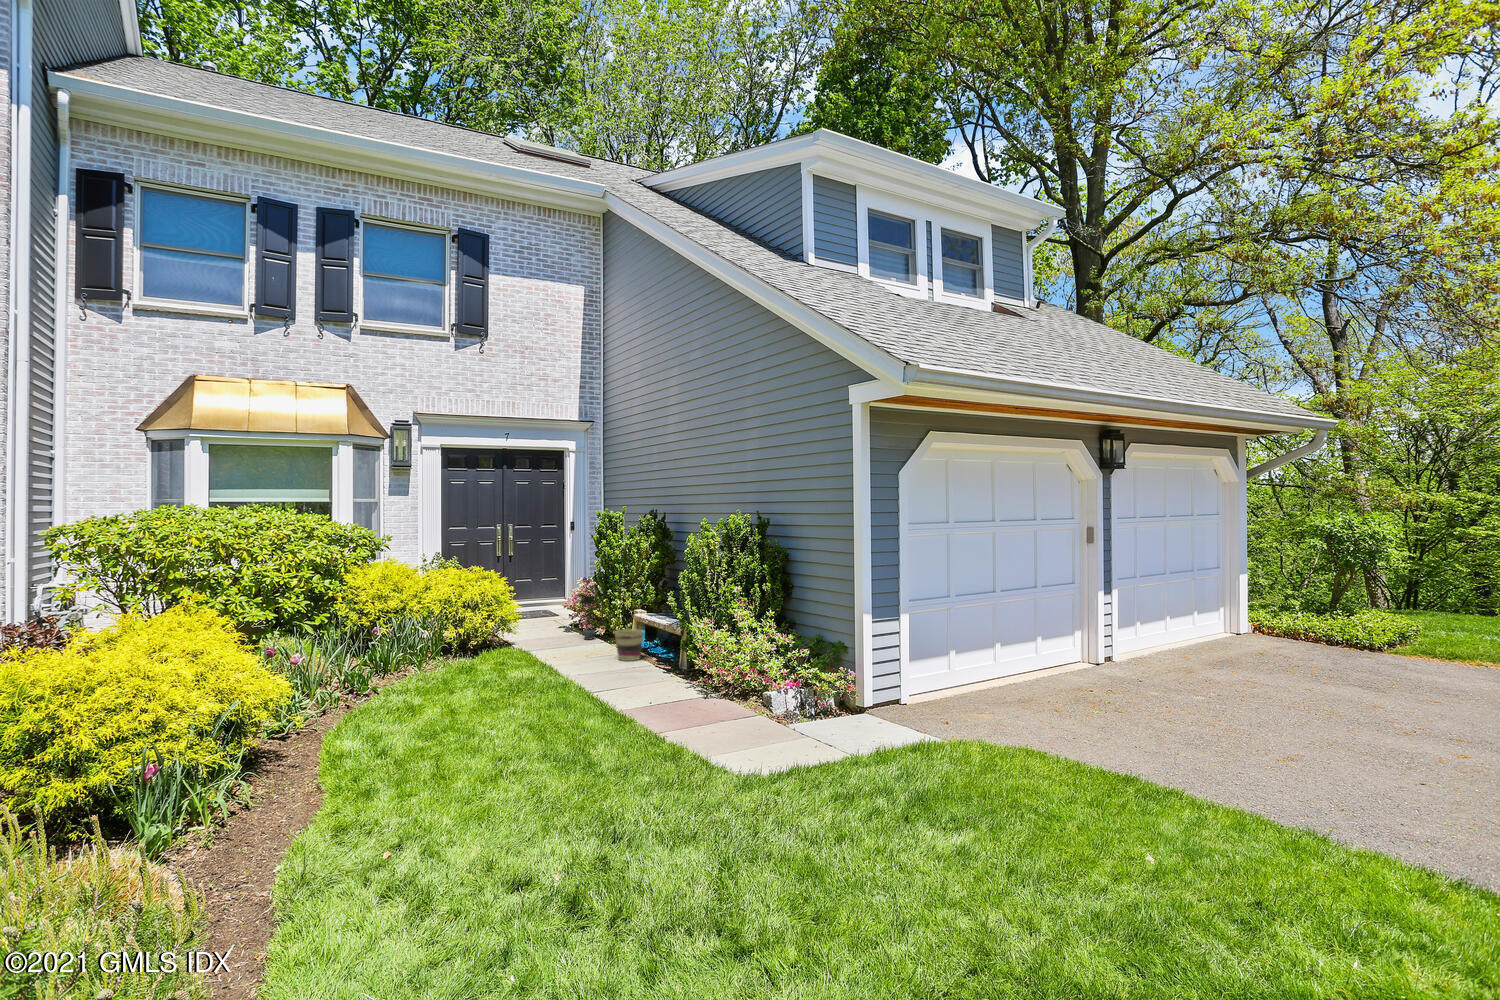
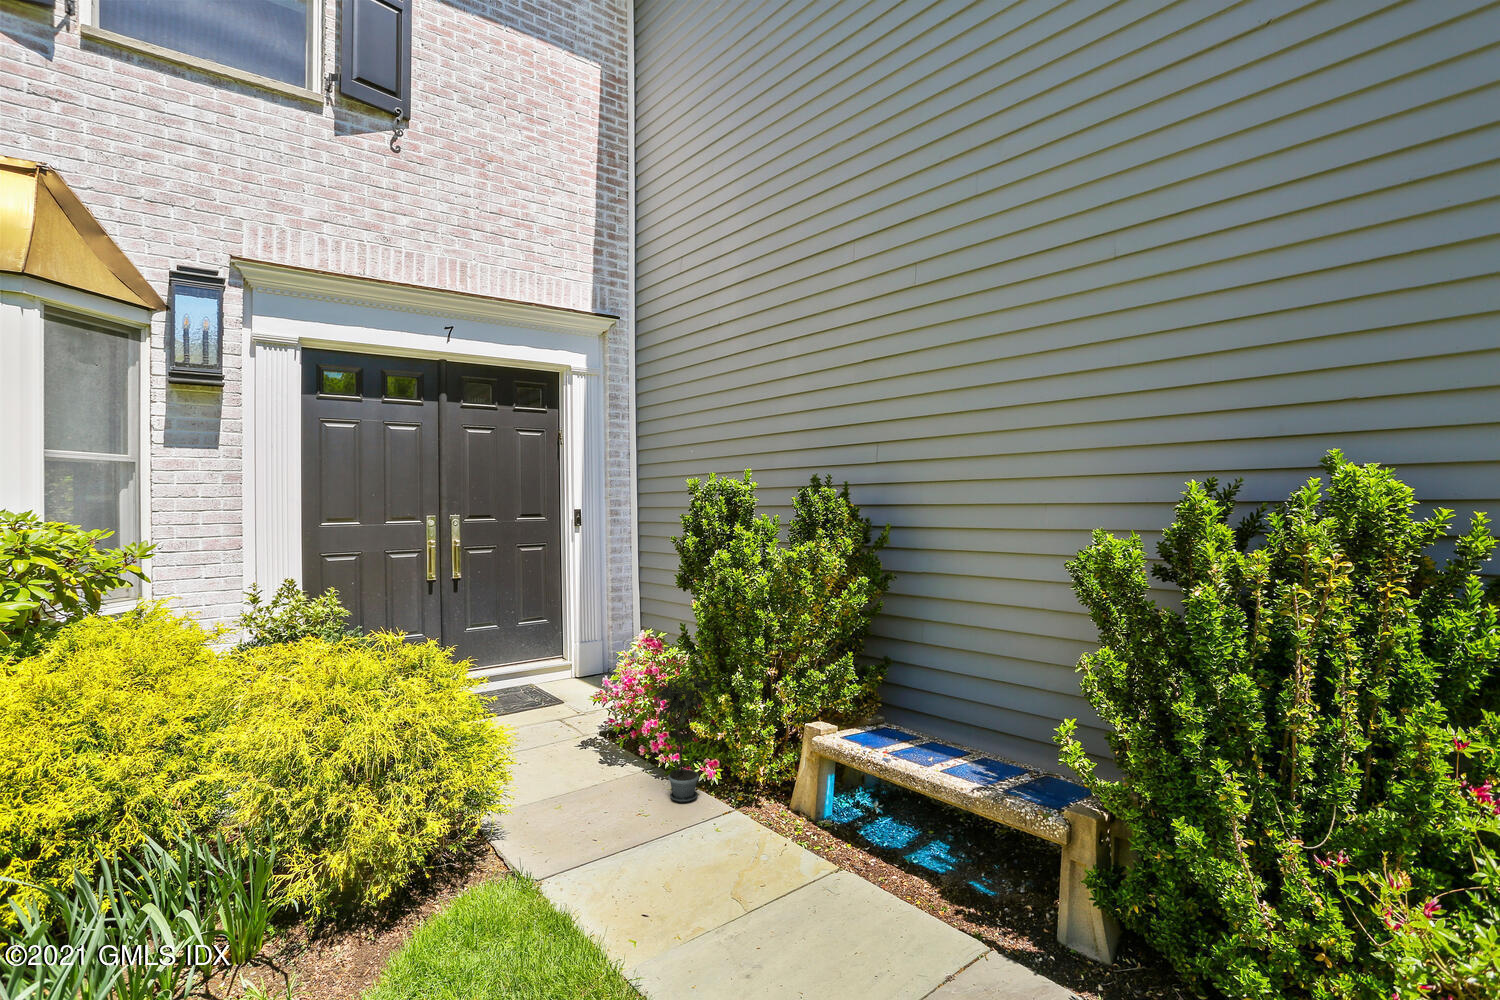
basket: present [615,629,644,661] -> none [837,816,928,937]

